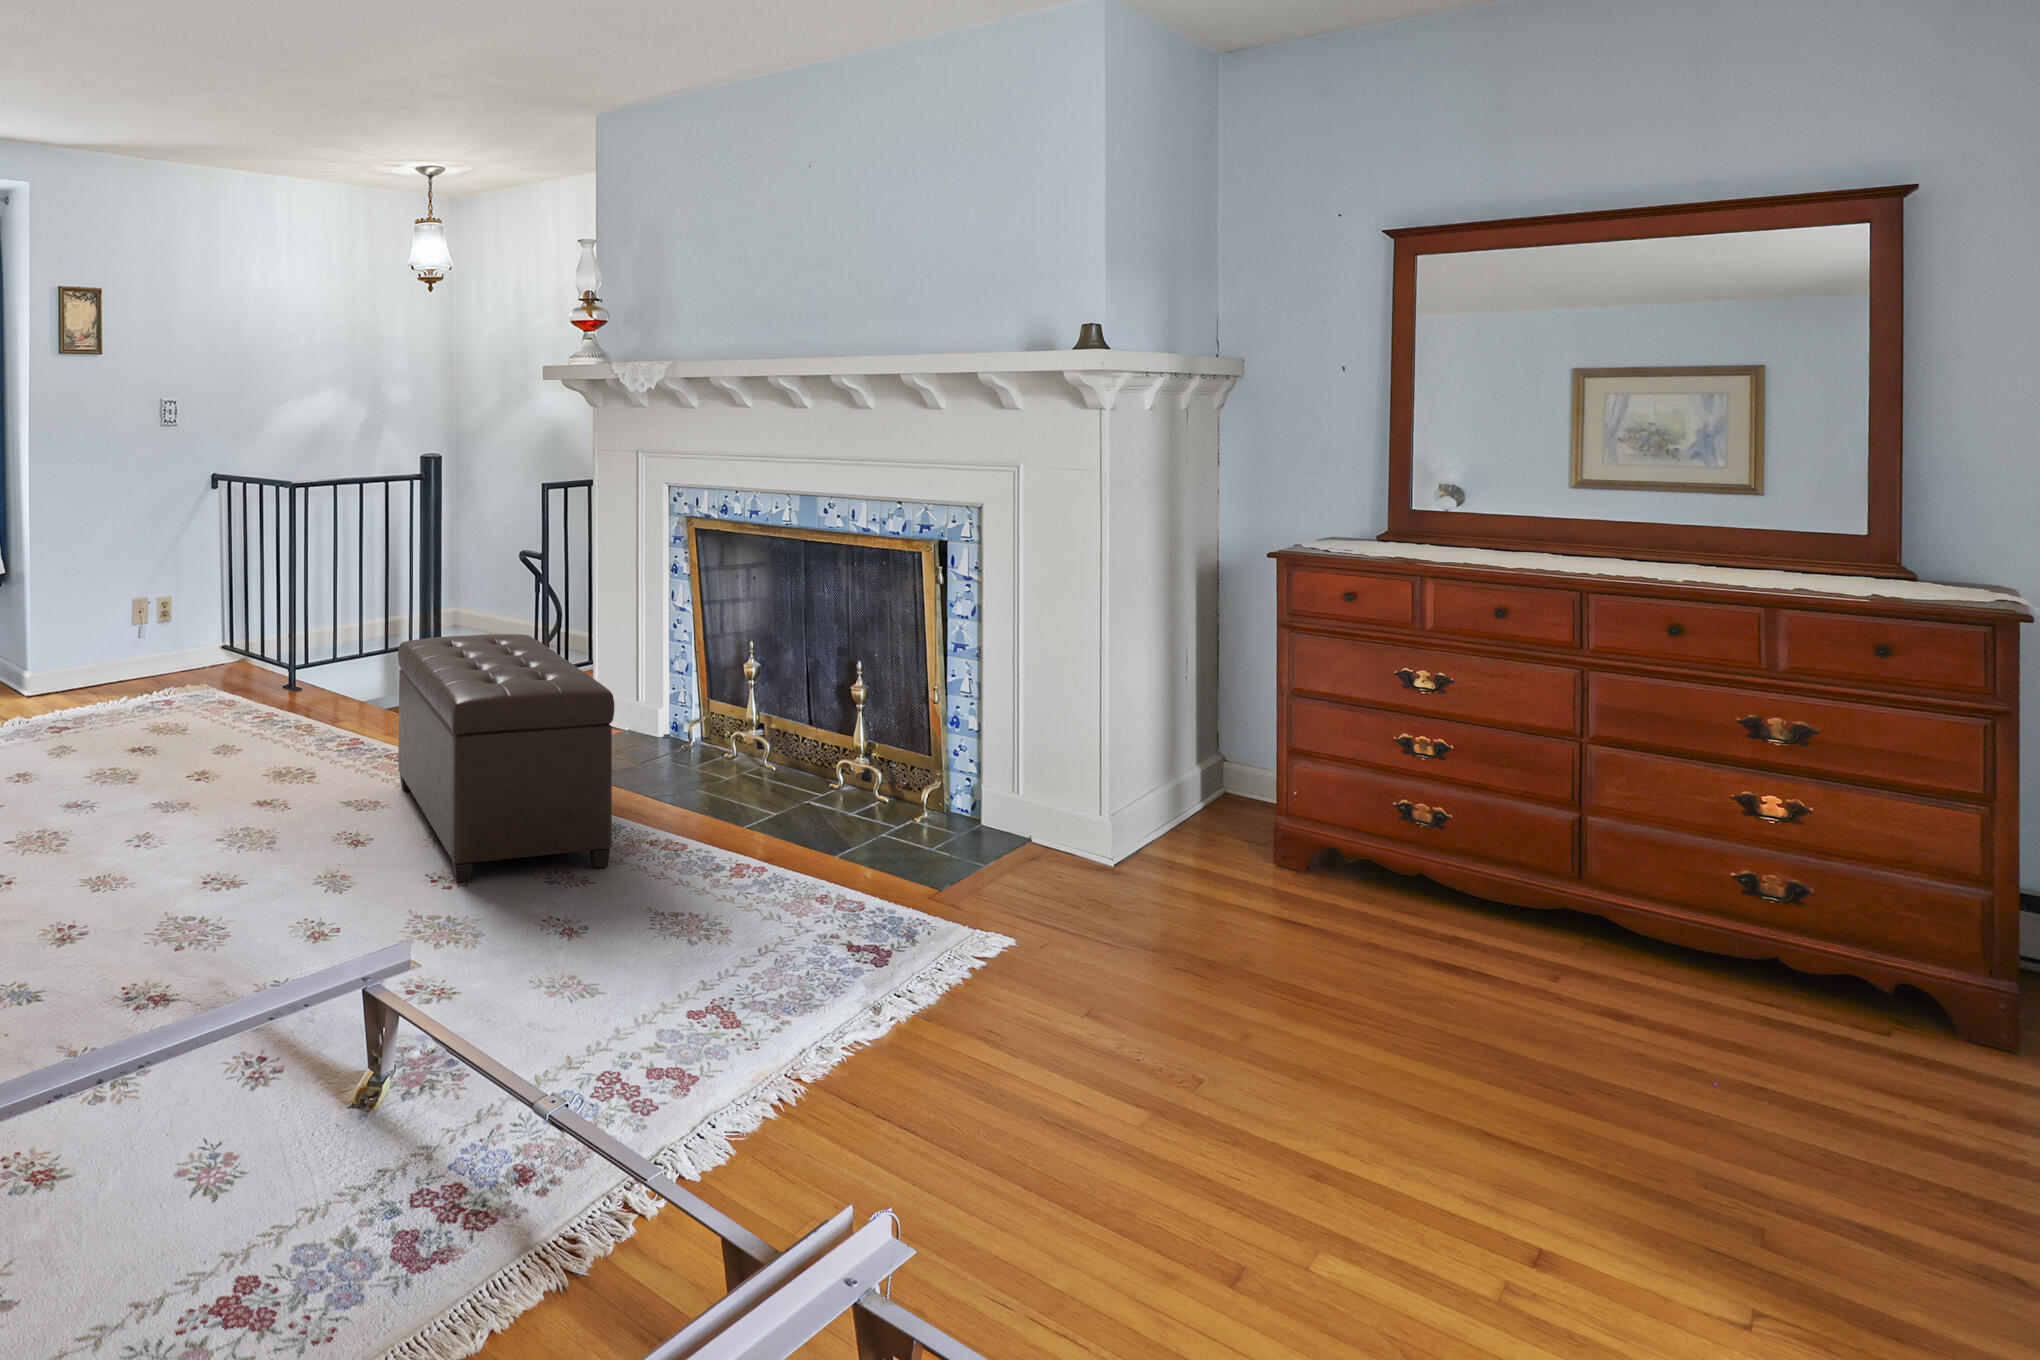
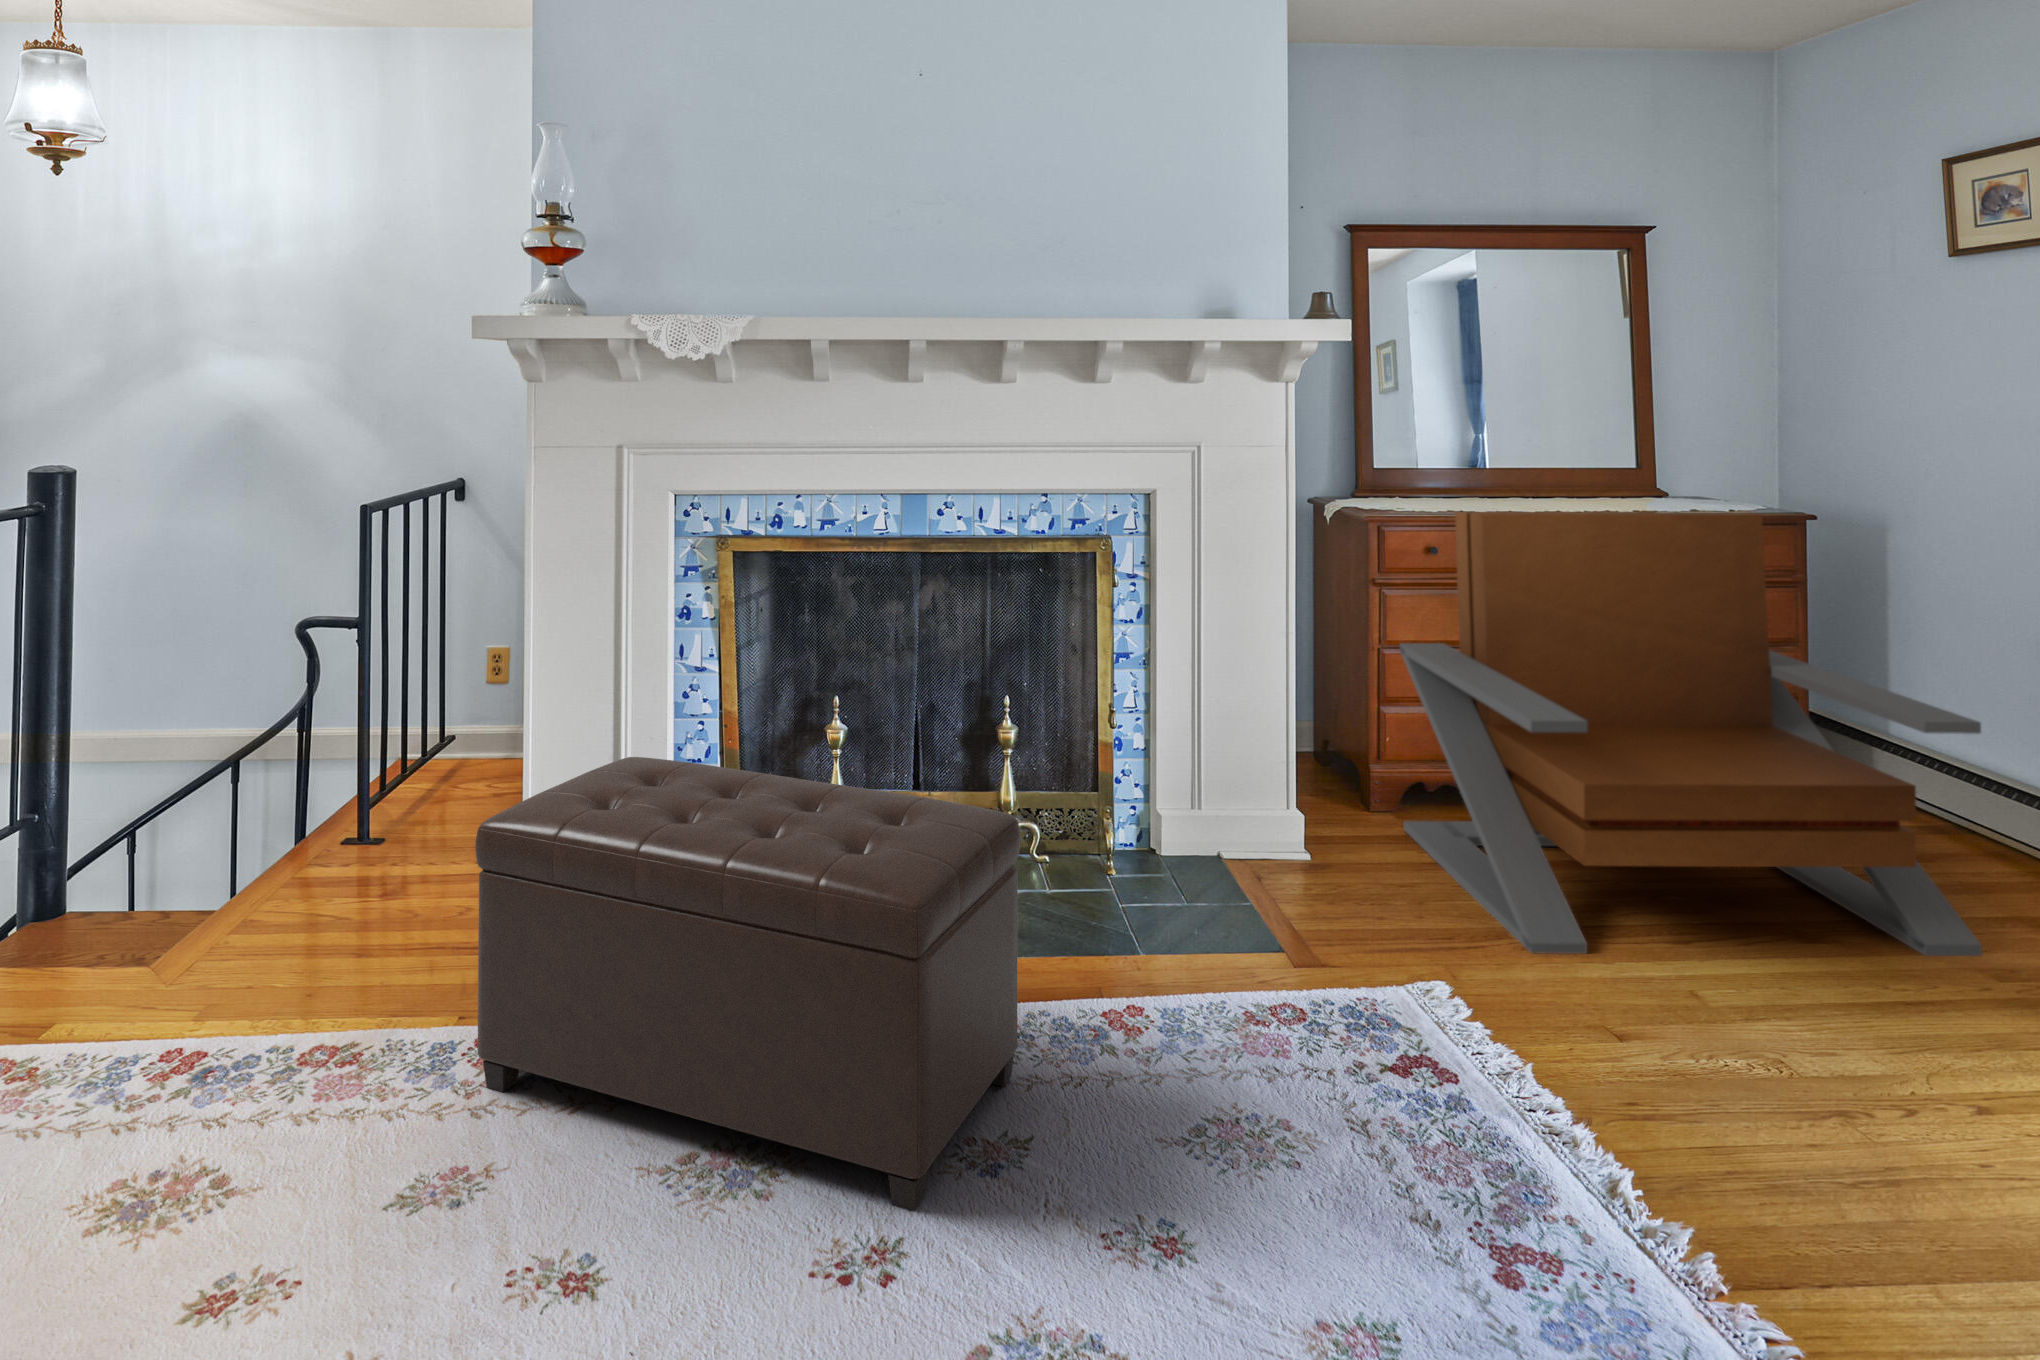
lounge chair: none [1136,553,1790,1172] -> present [1400,512,1982,956]

